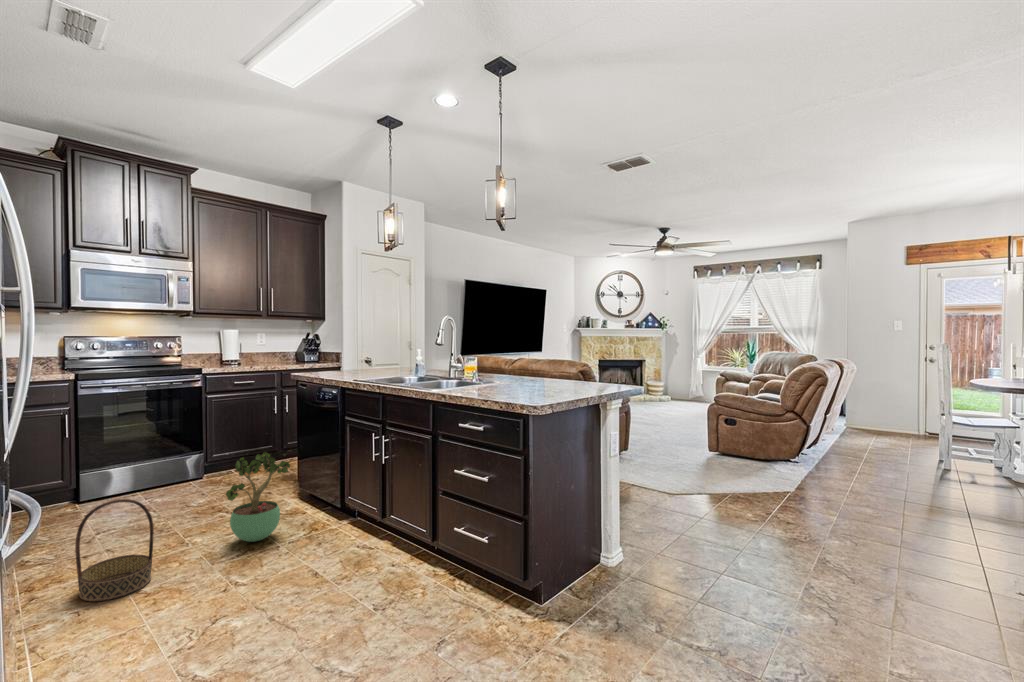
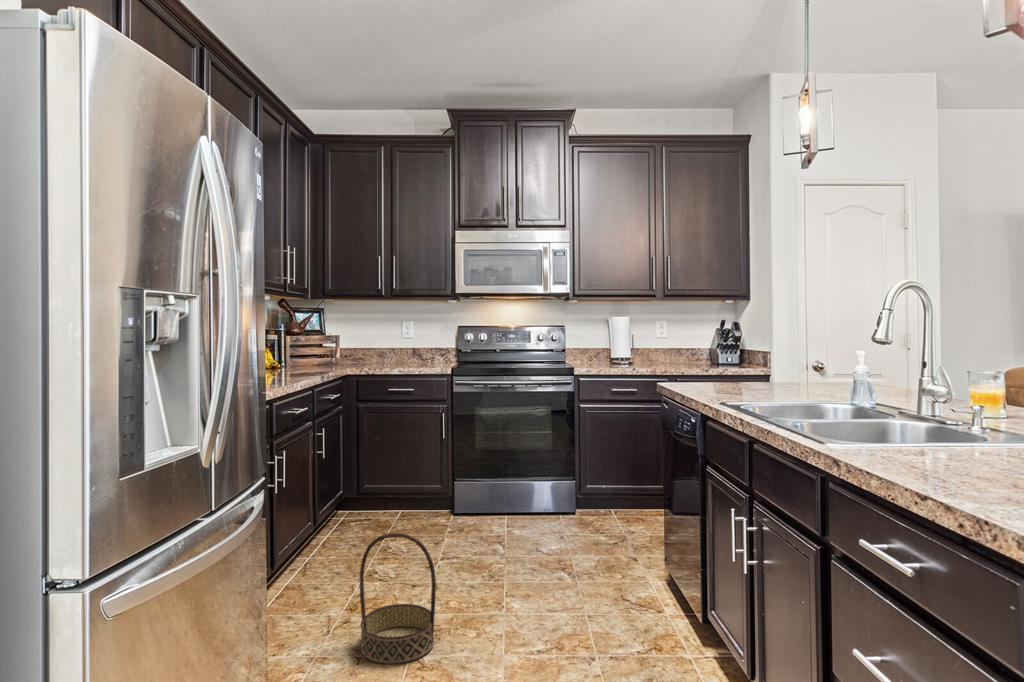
potted plant: present [226,452,290,542] -> none [529,502,620,640]

